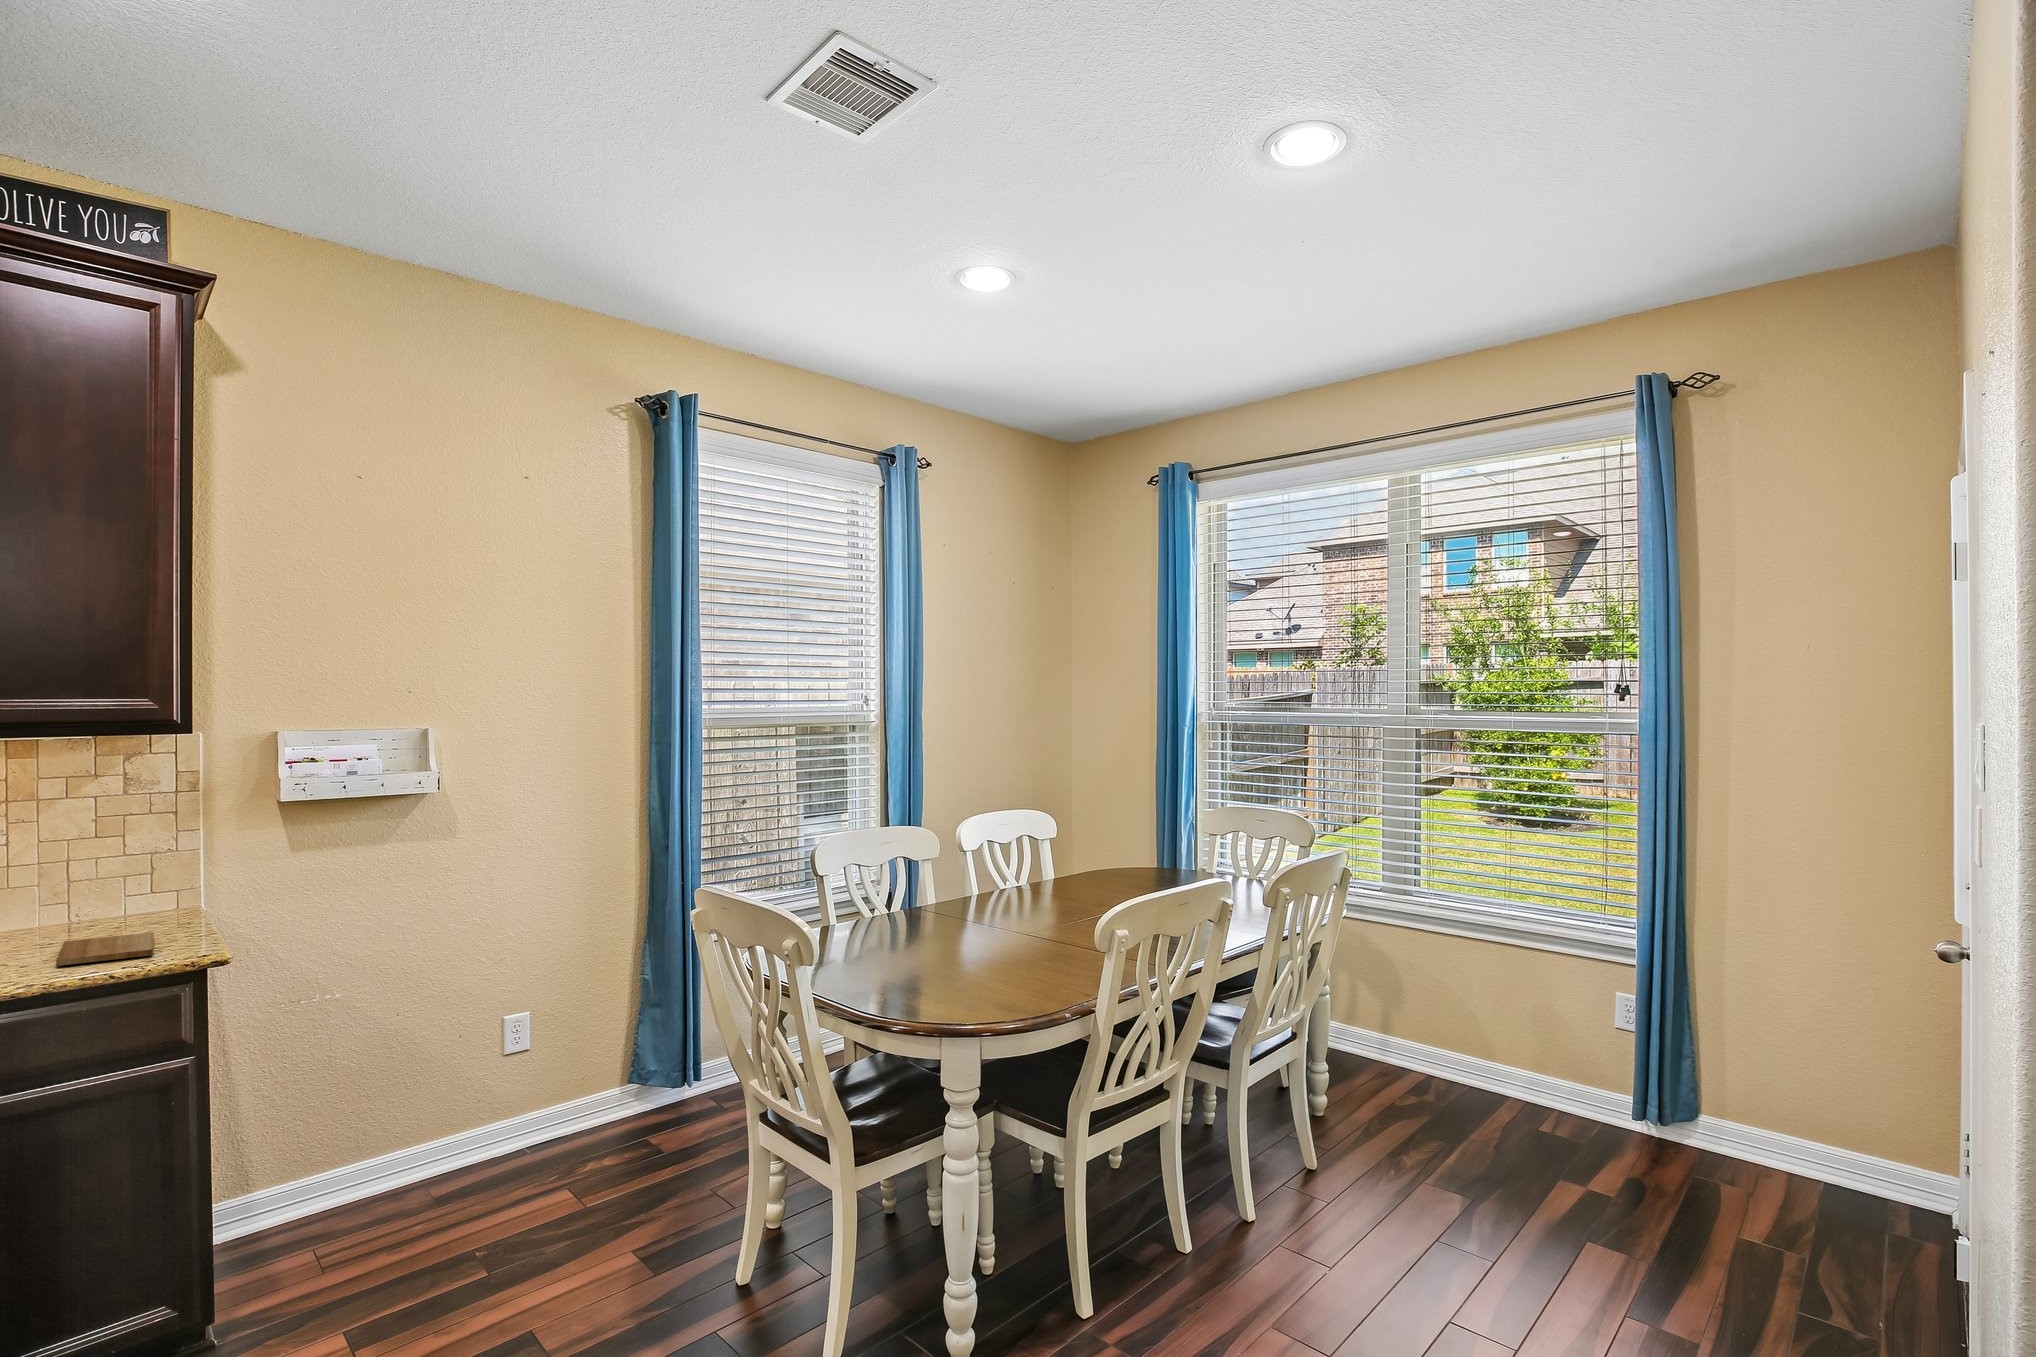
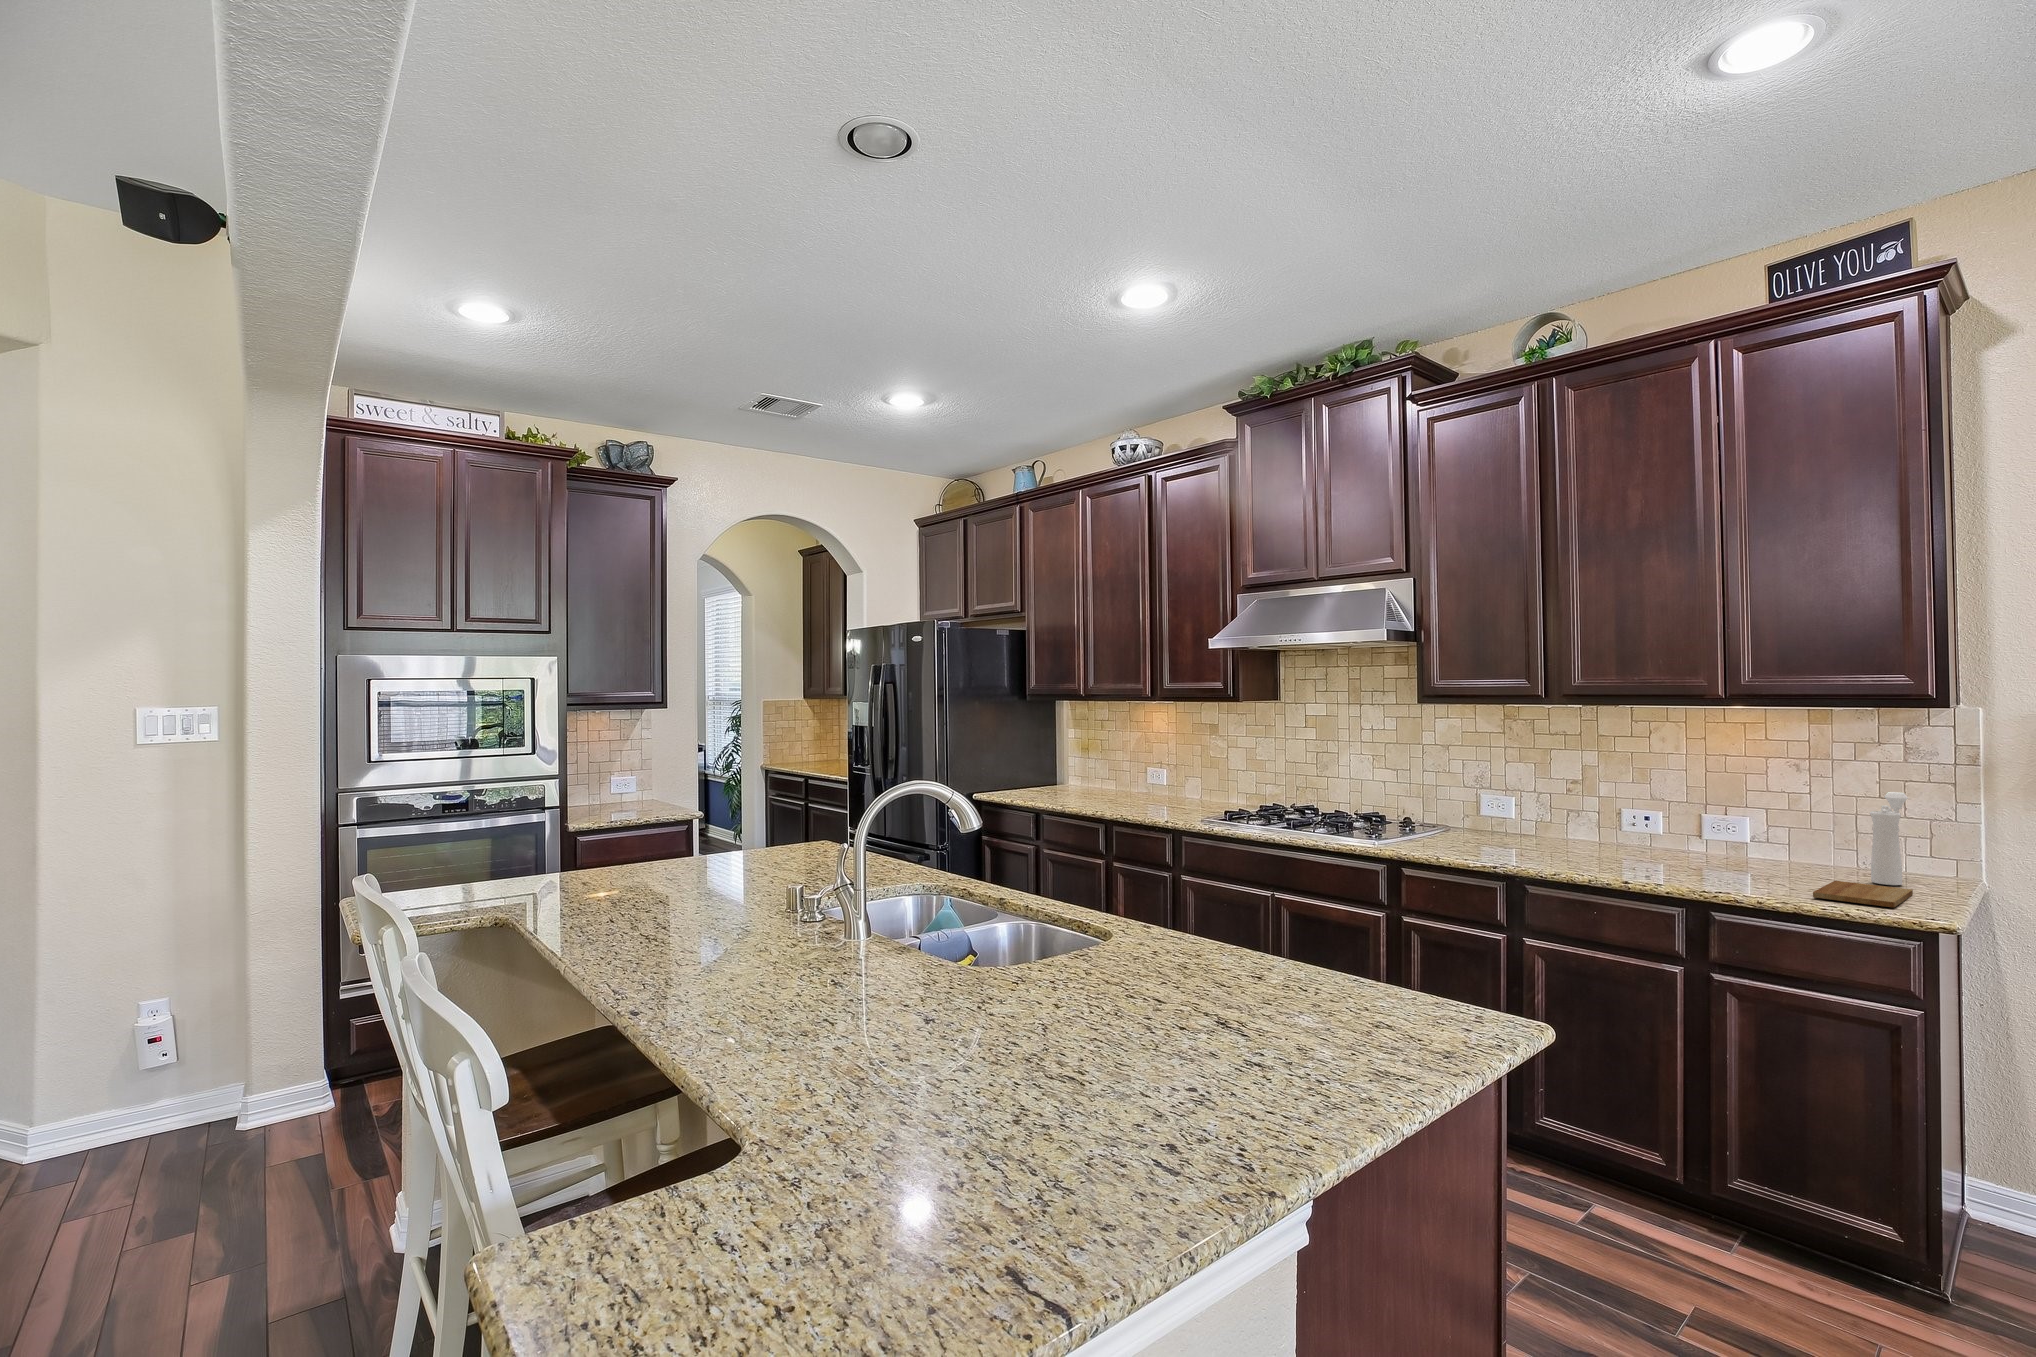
pepper mill: none [100,828,136,934] -> present [1870,792,1908,885]

